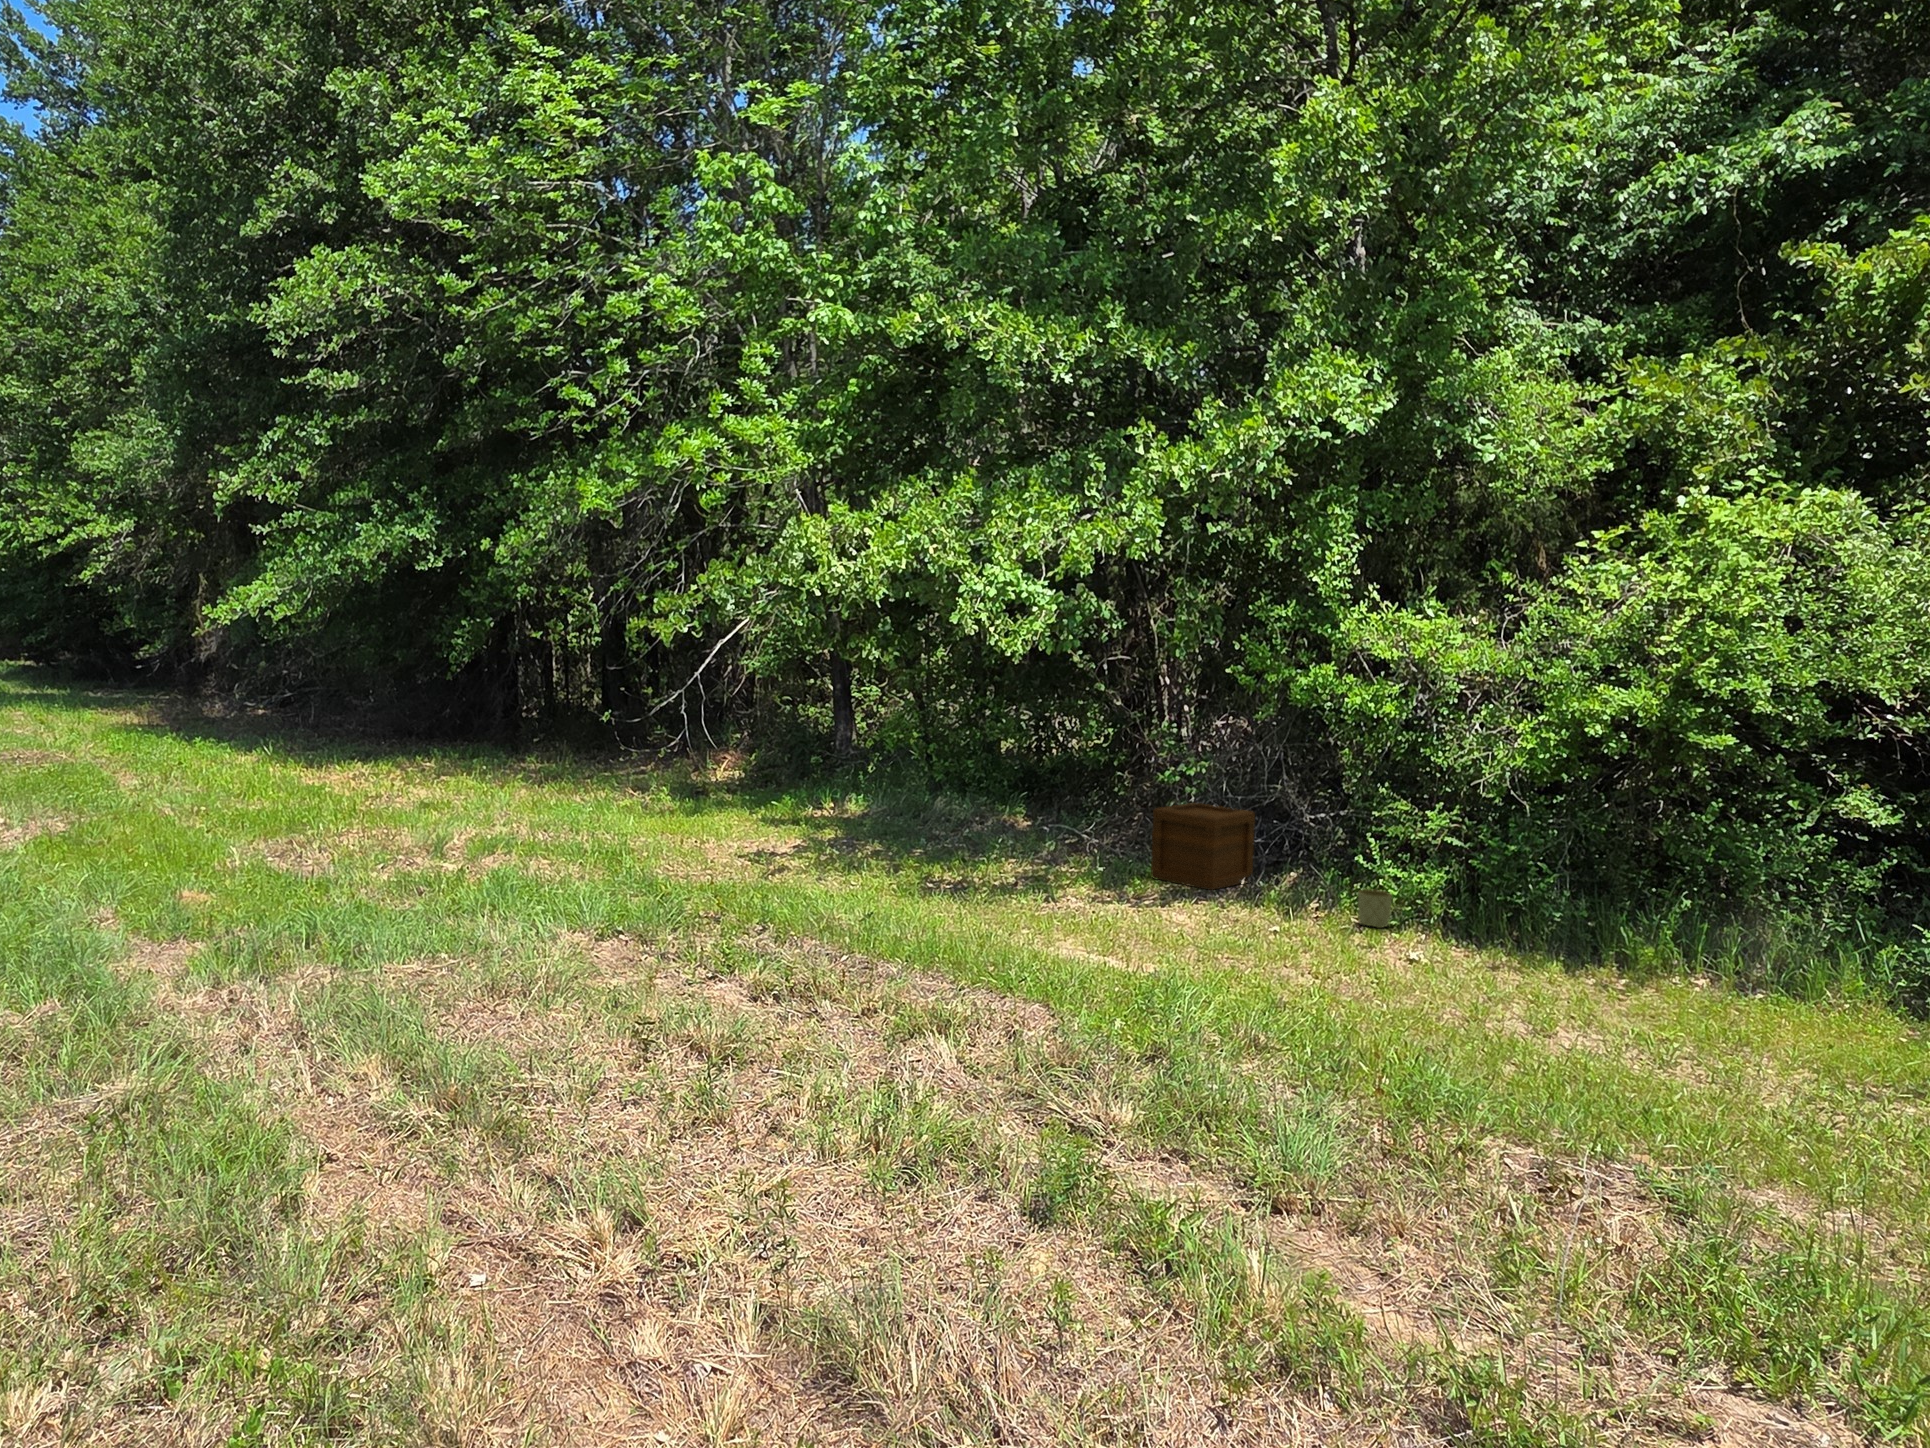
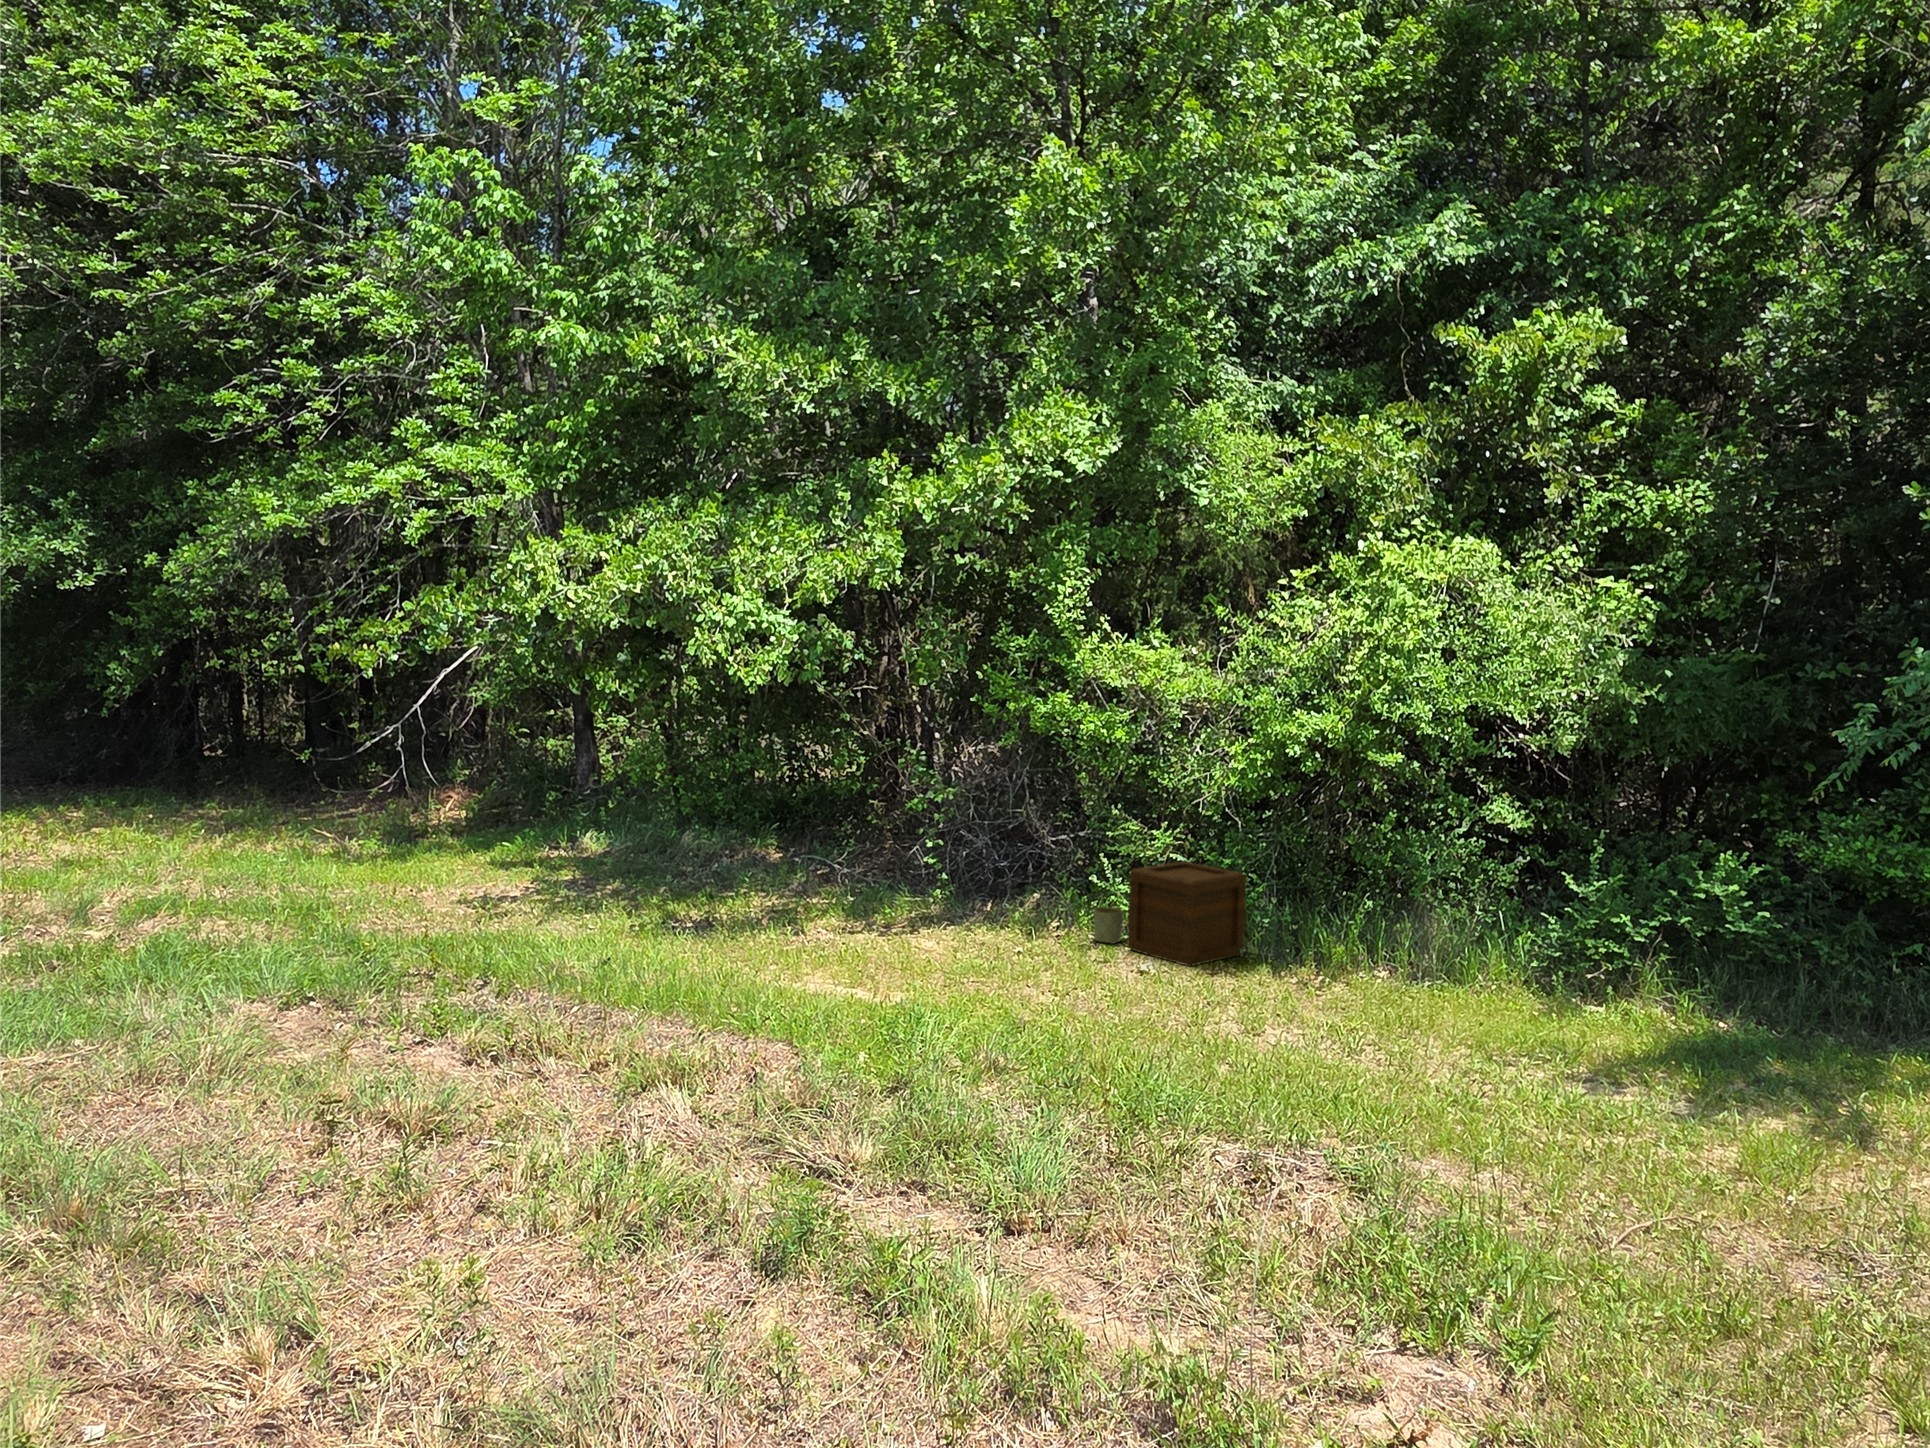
wooden crate: present [1151,803,1255,890] -> present [1127,861,1247,966]

